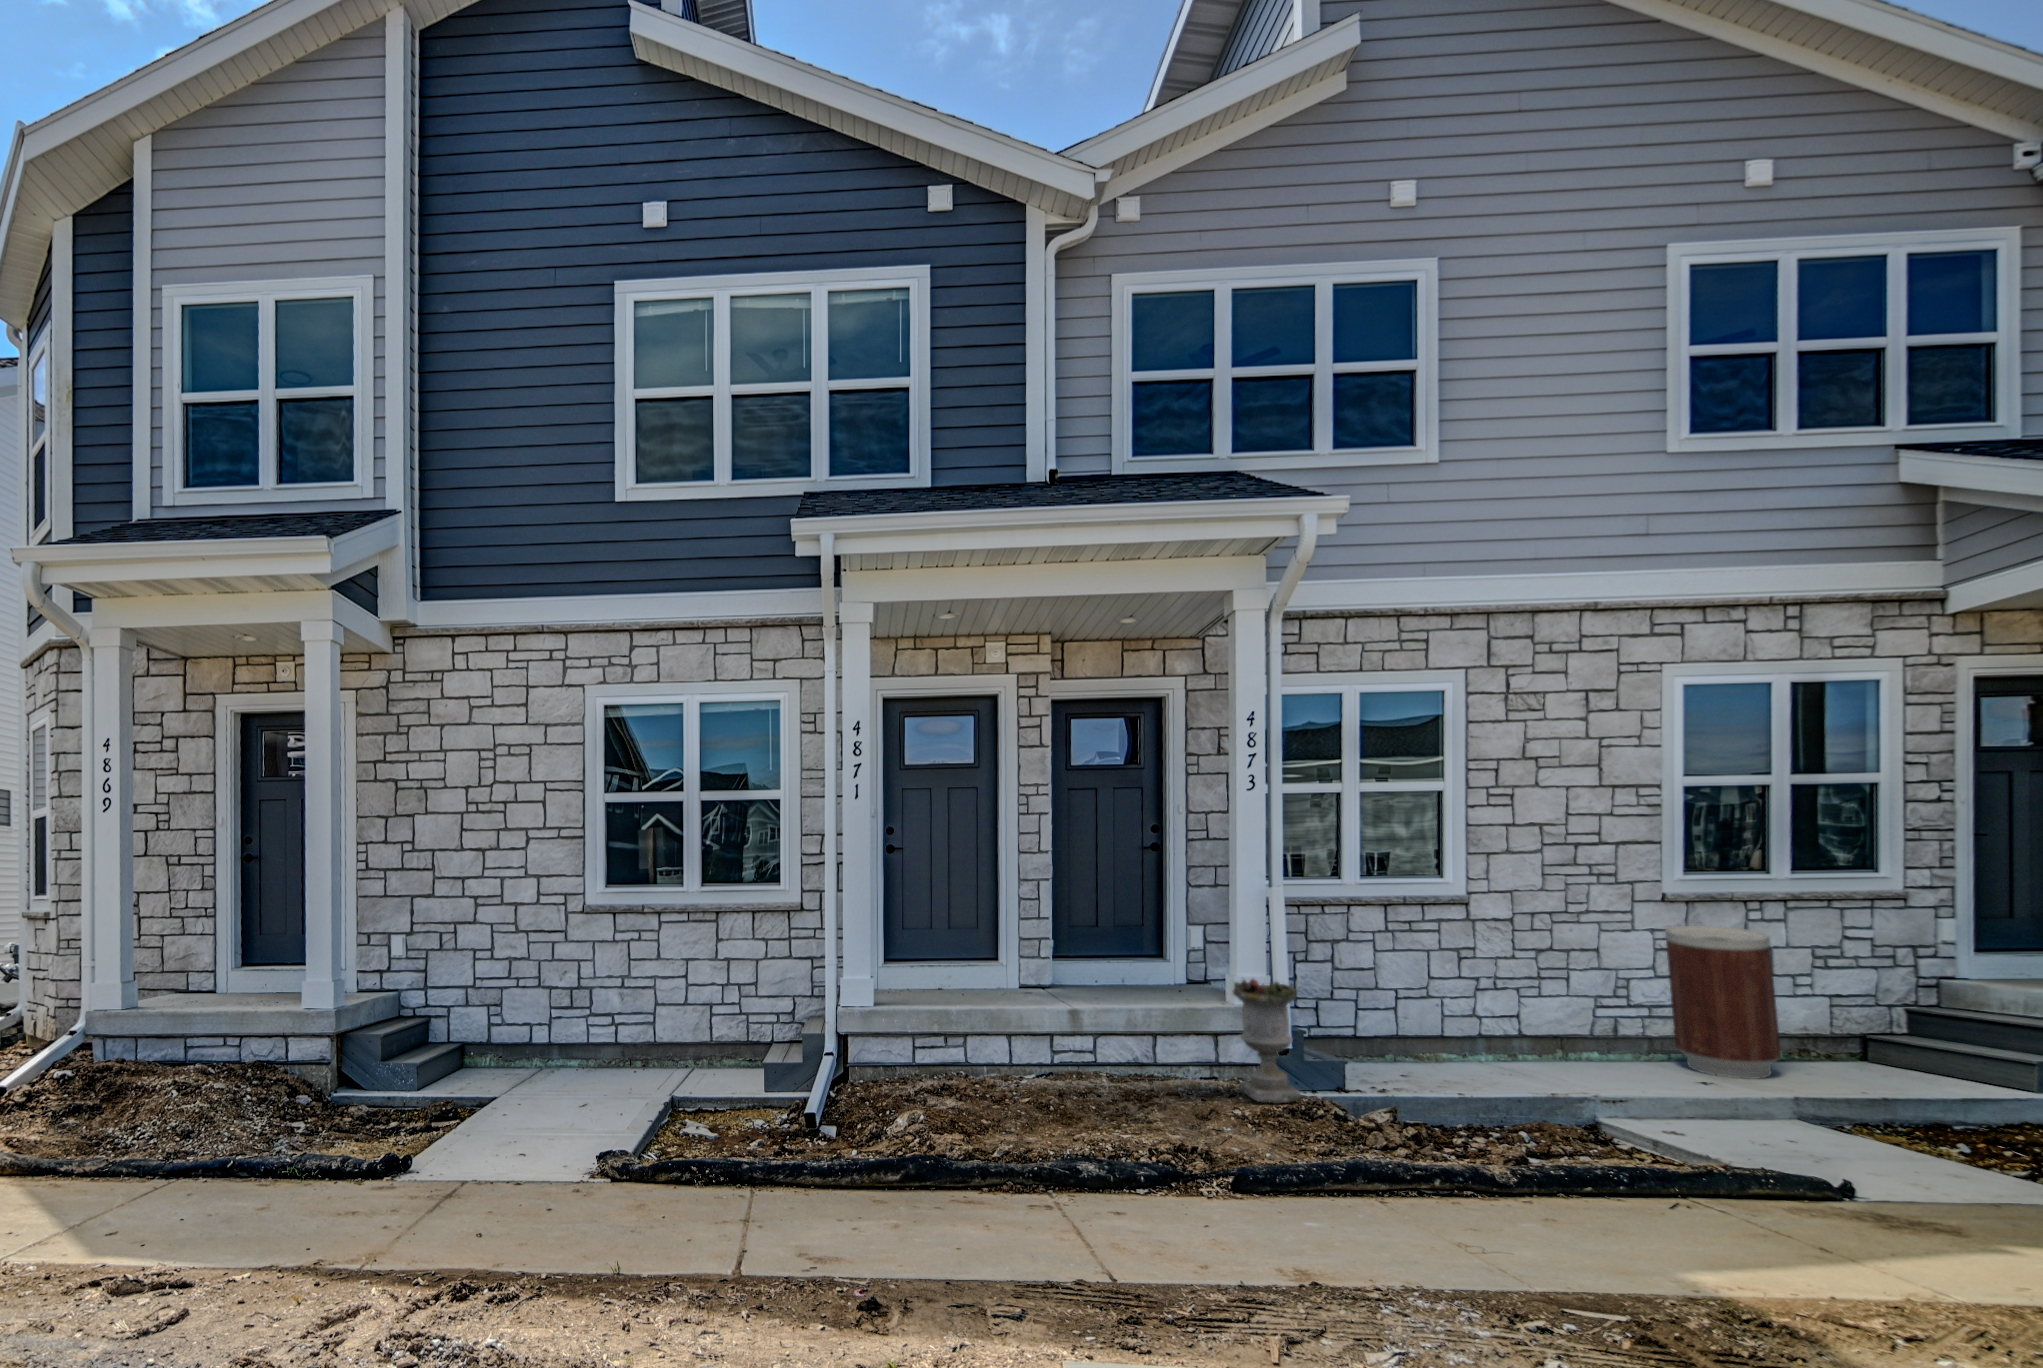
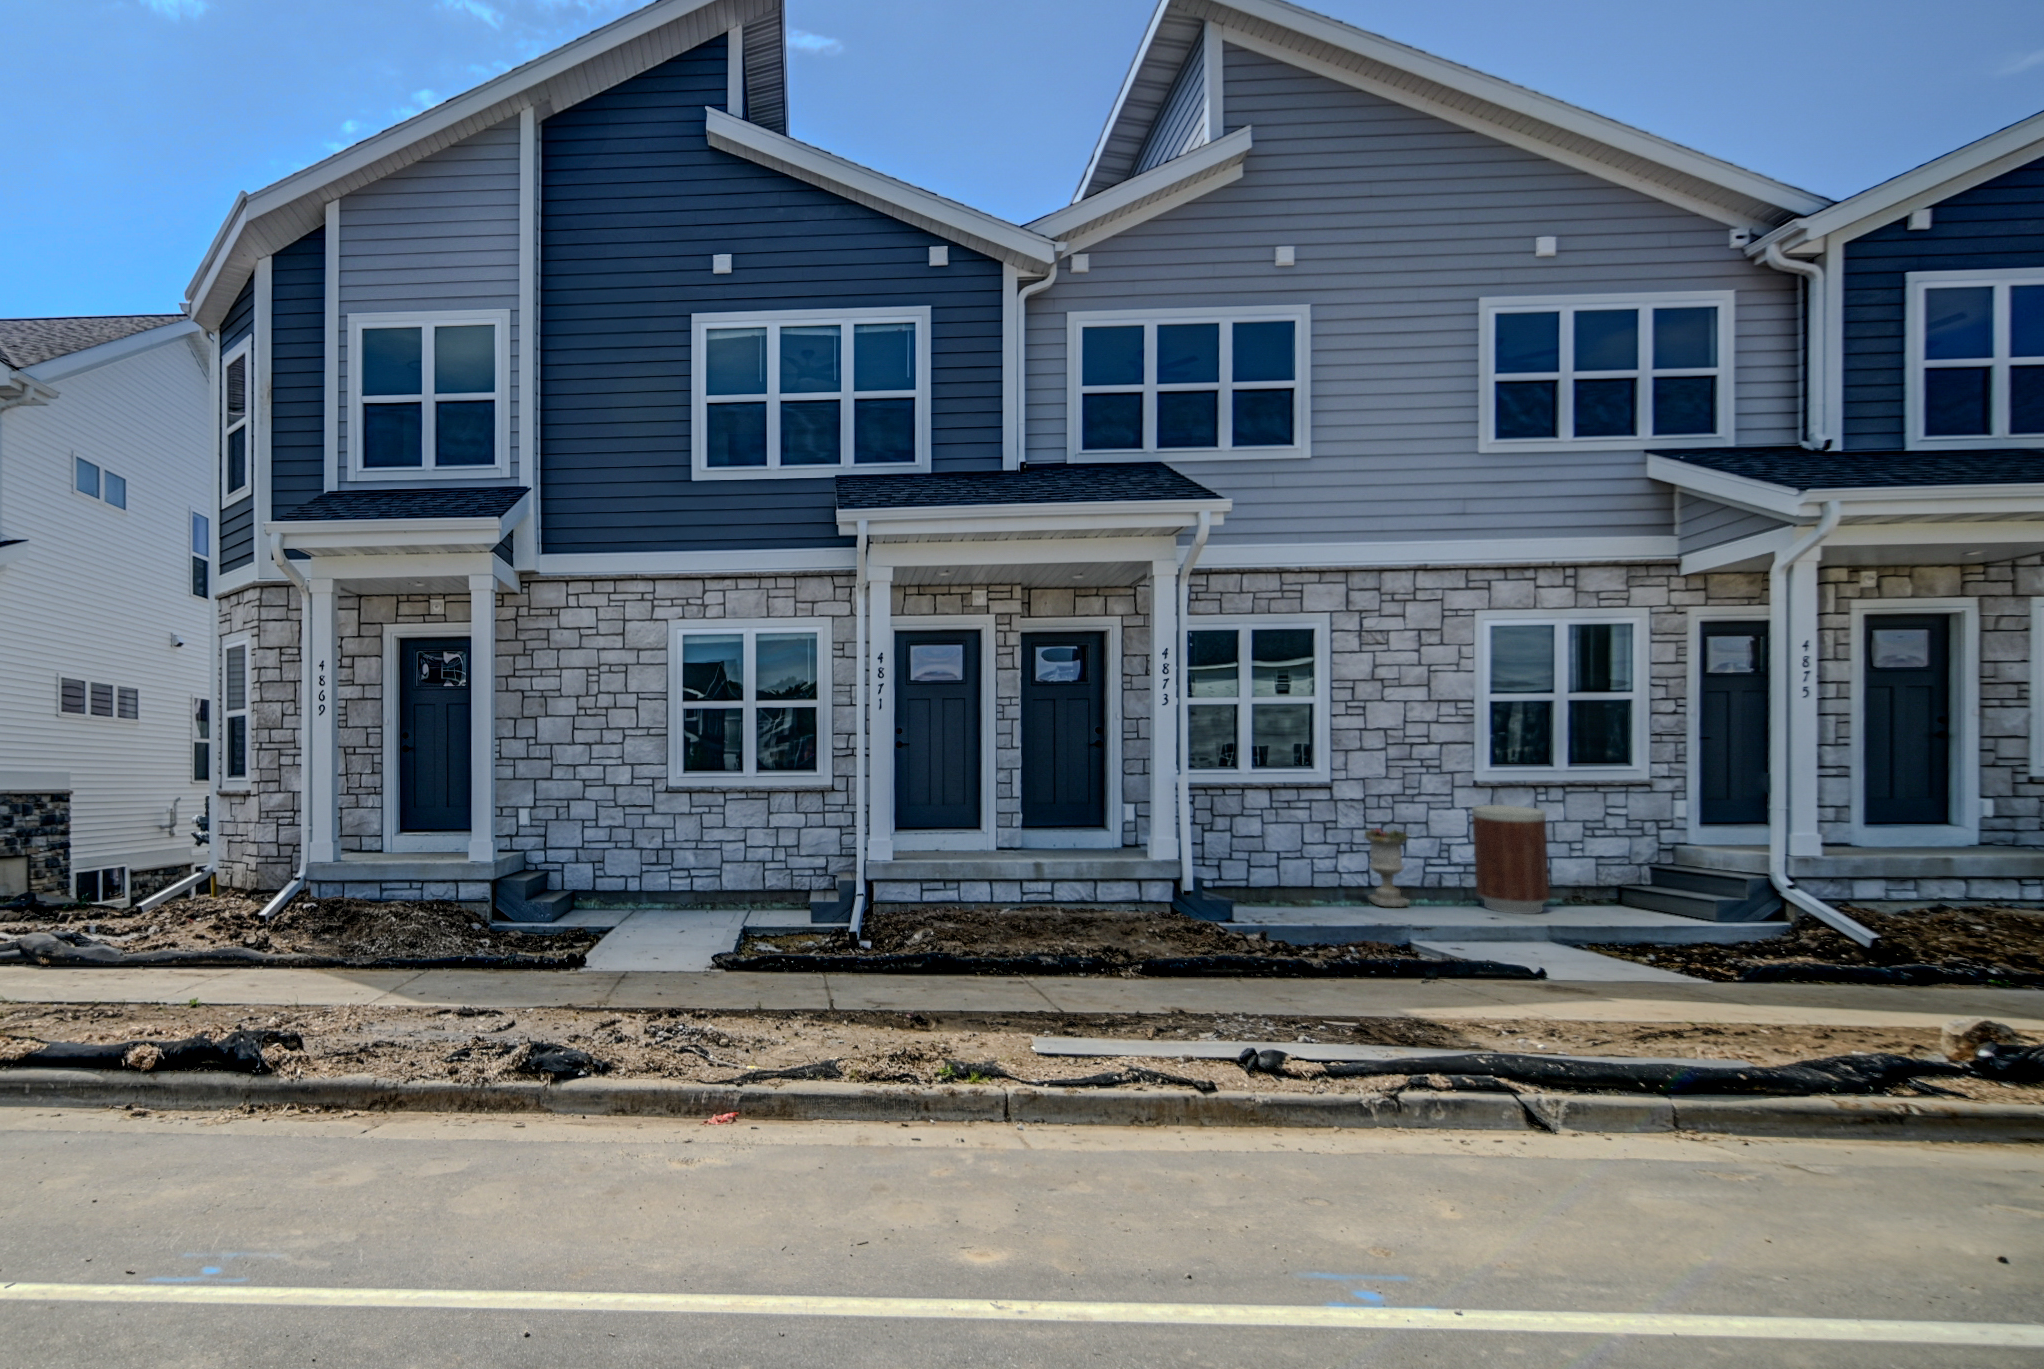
planter: present [1233,979,1302,1104] -> present [1364,828,1410,907]

